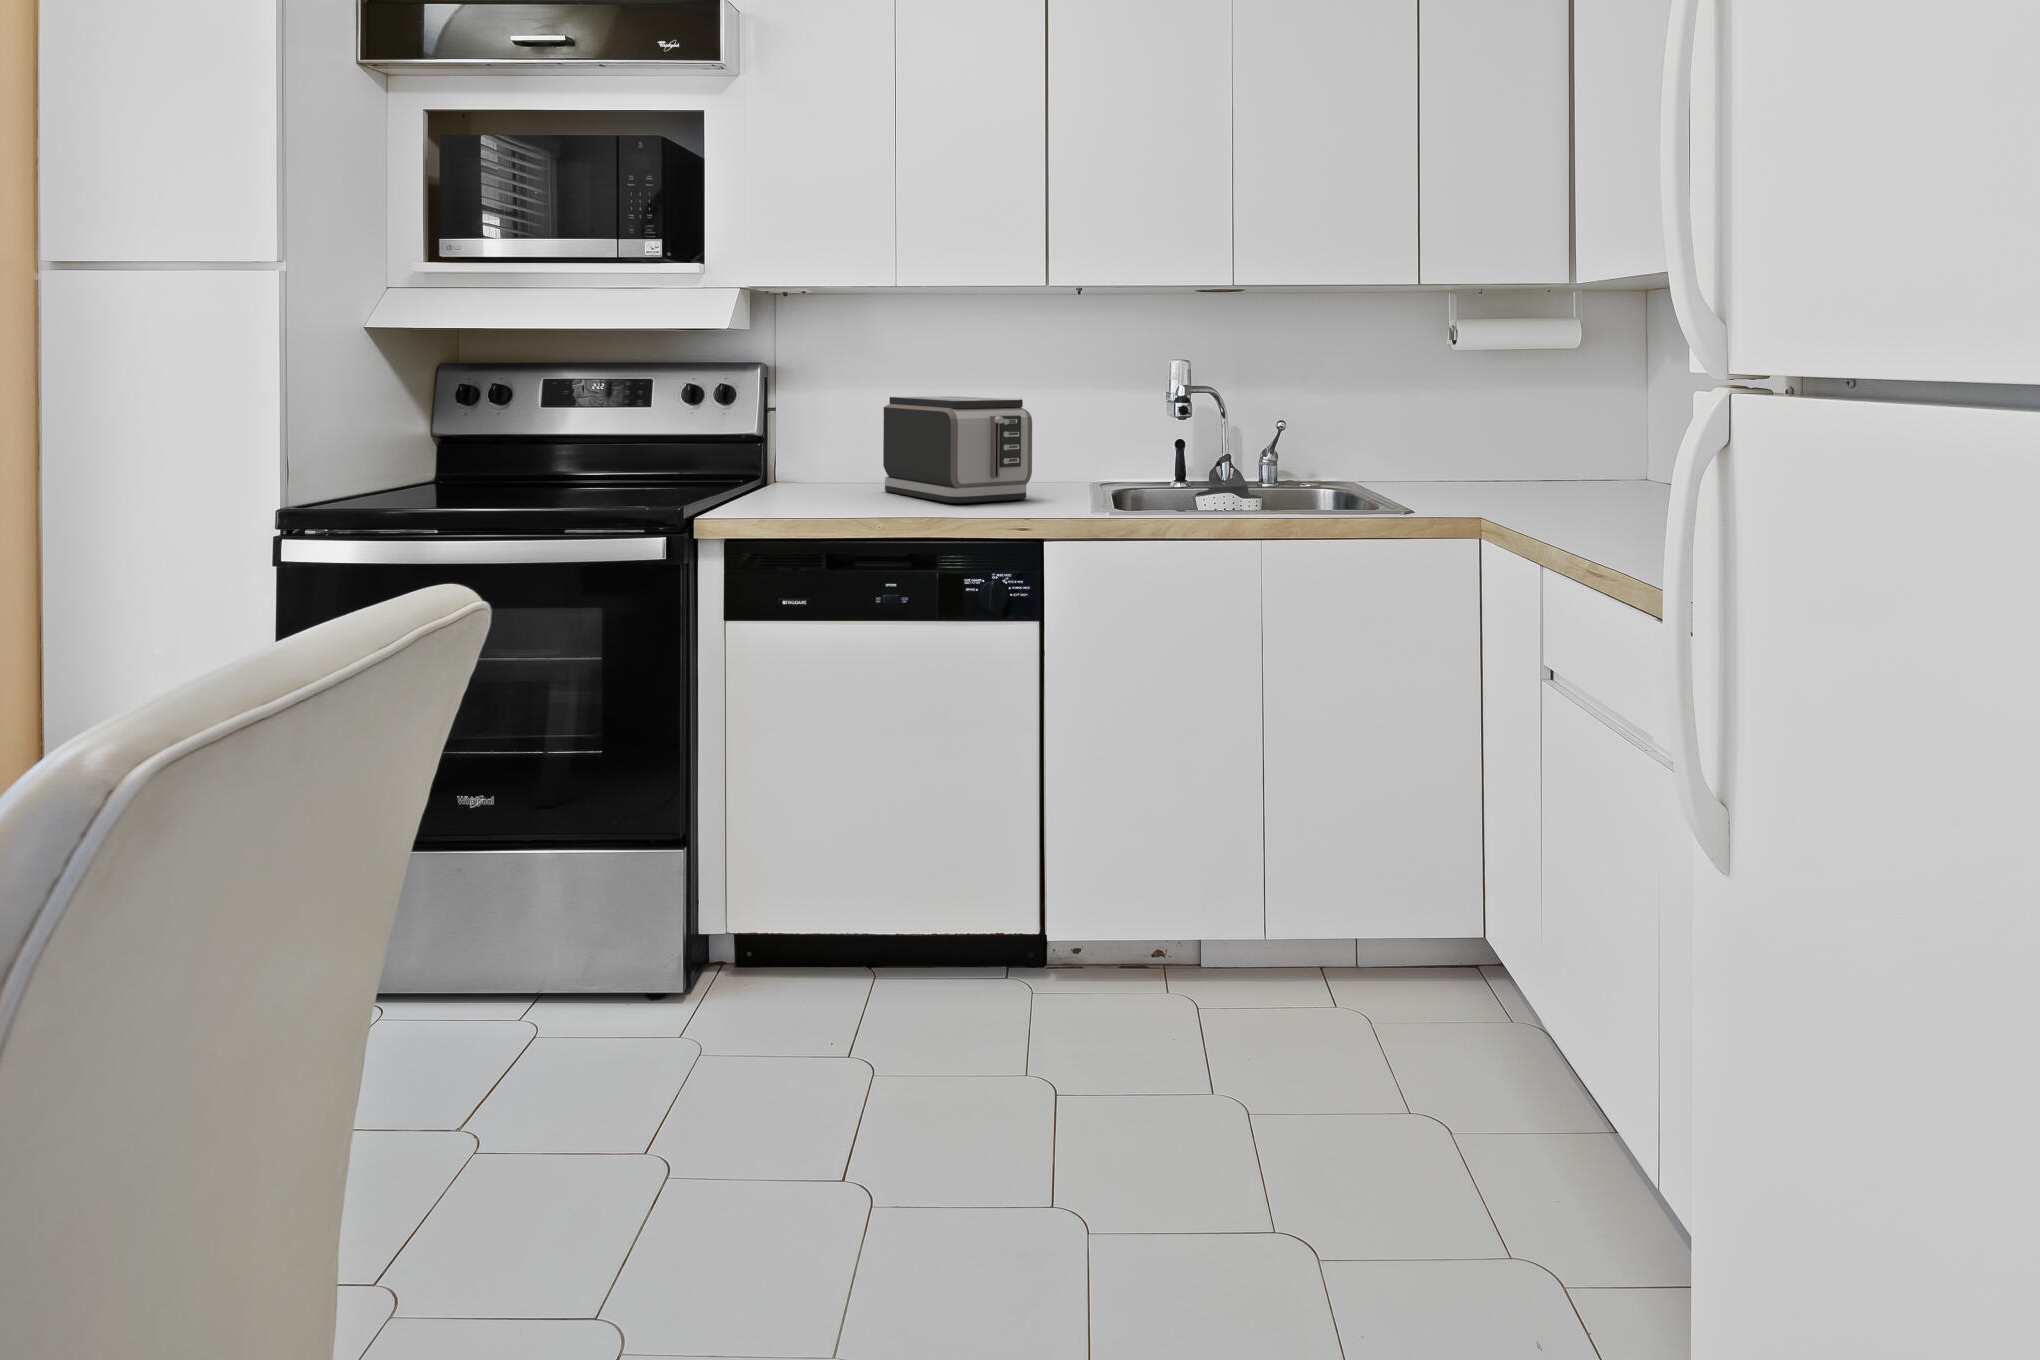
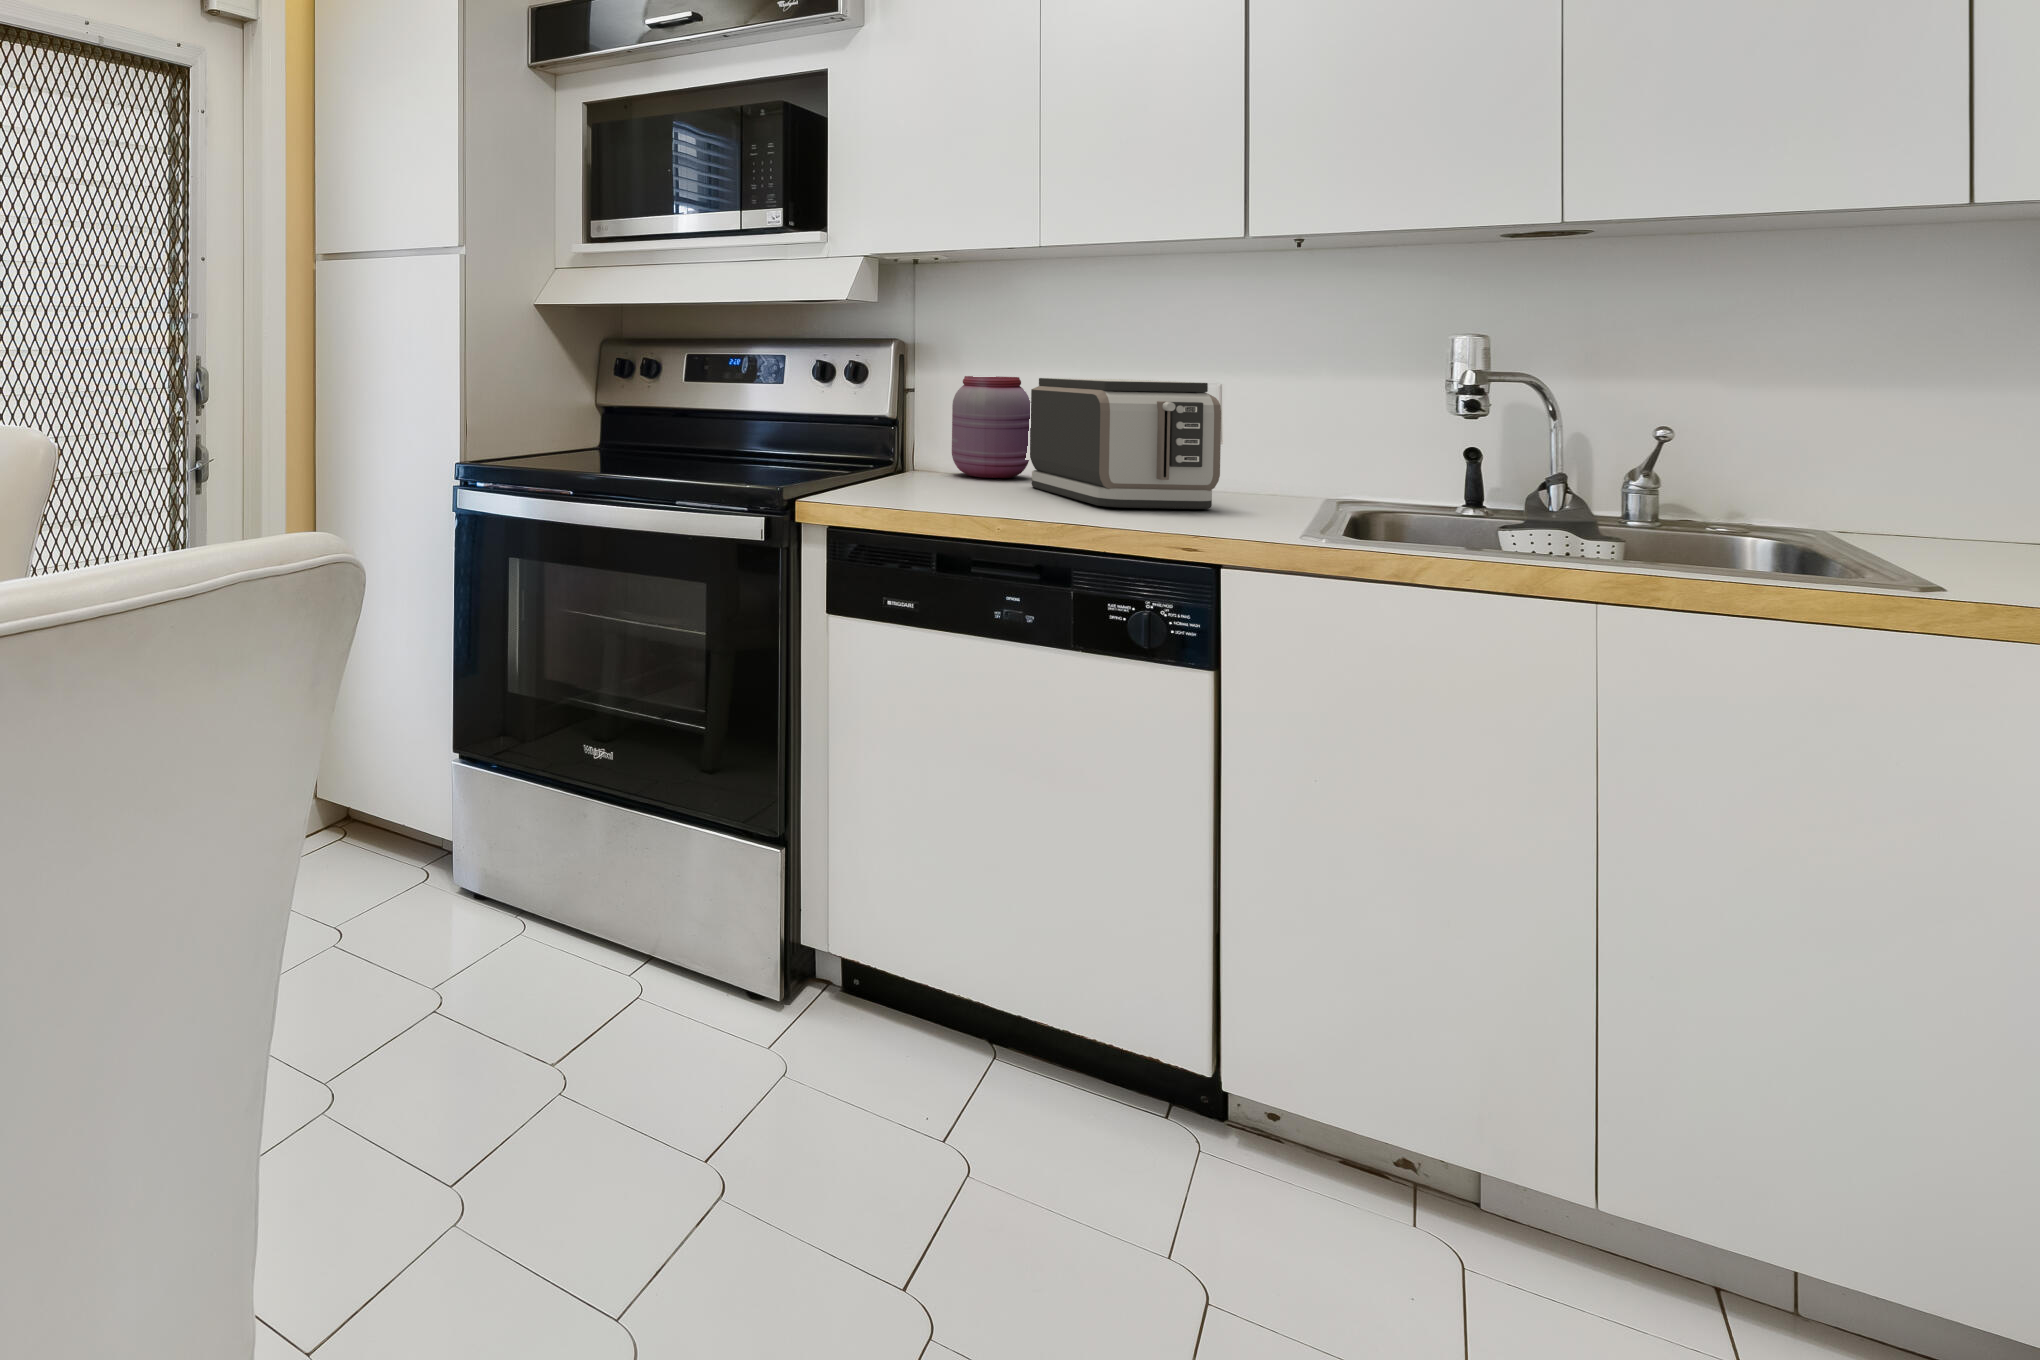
jar: none [810,395,876,486] -> present [952,376,1030,478]

